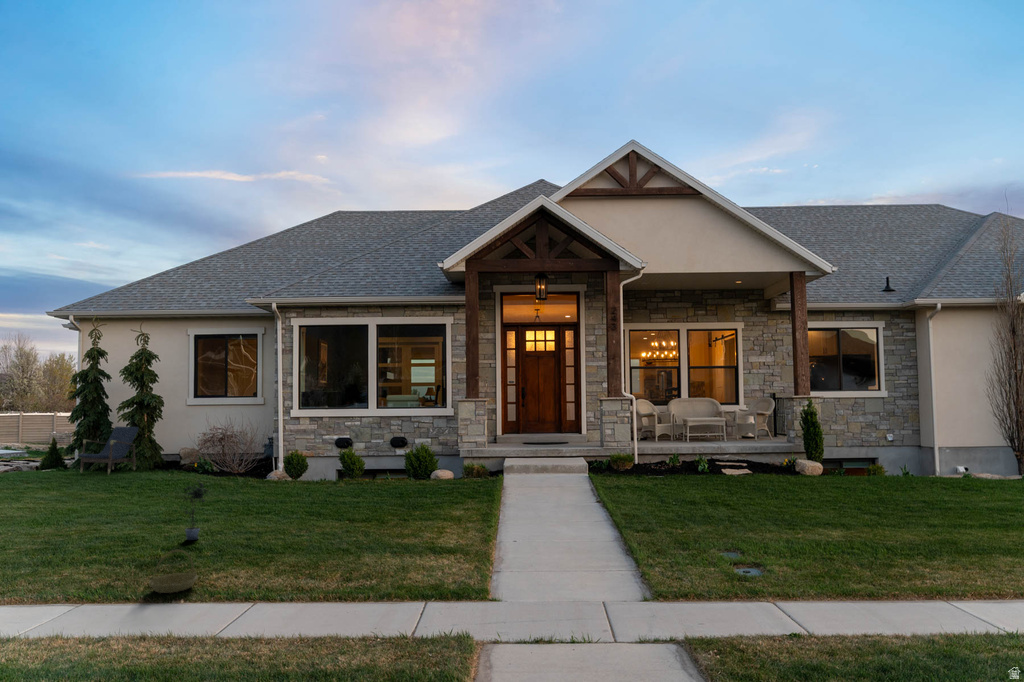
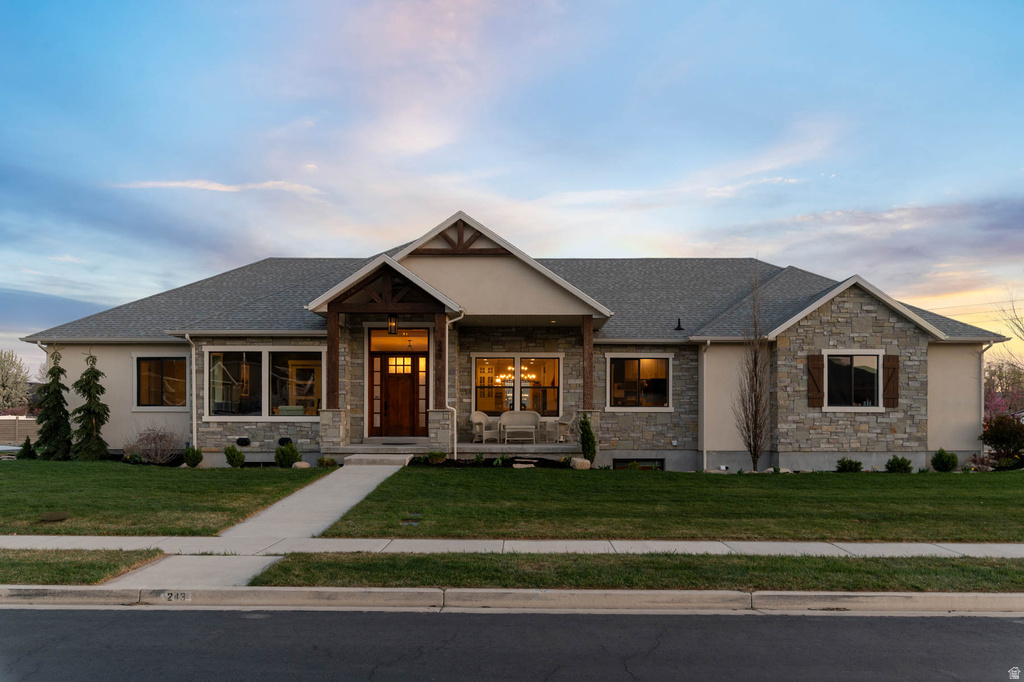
lounge chair: present [78,427,138,474] -> none [39,427,87,463]
potted plant: present [184,483,208,540] -> none [79,461,98,499]

